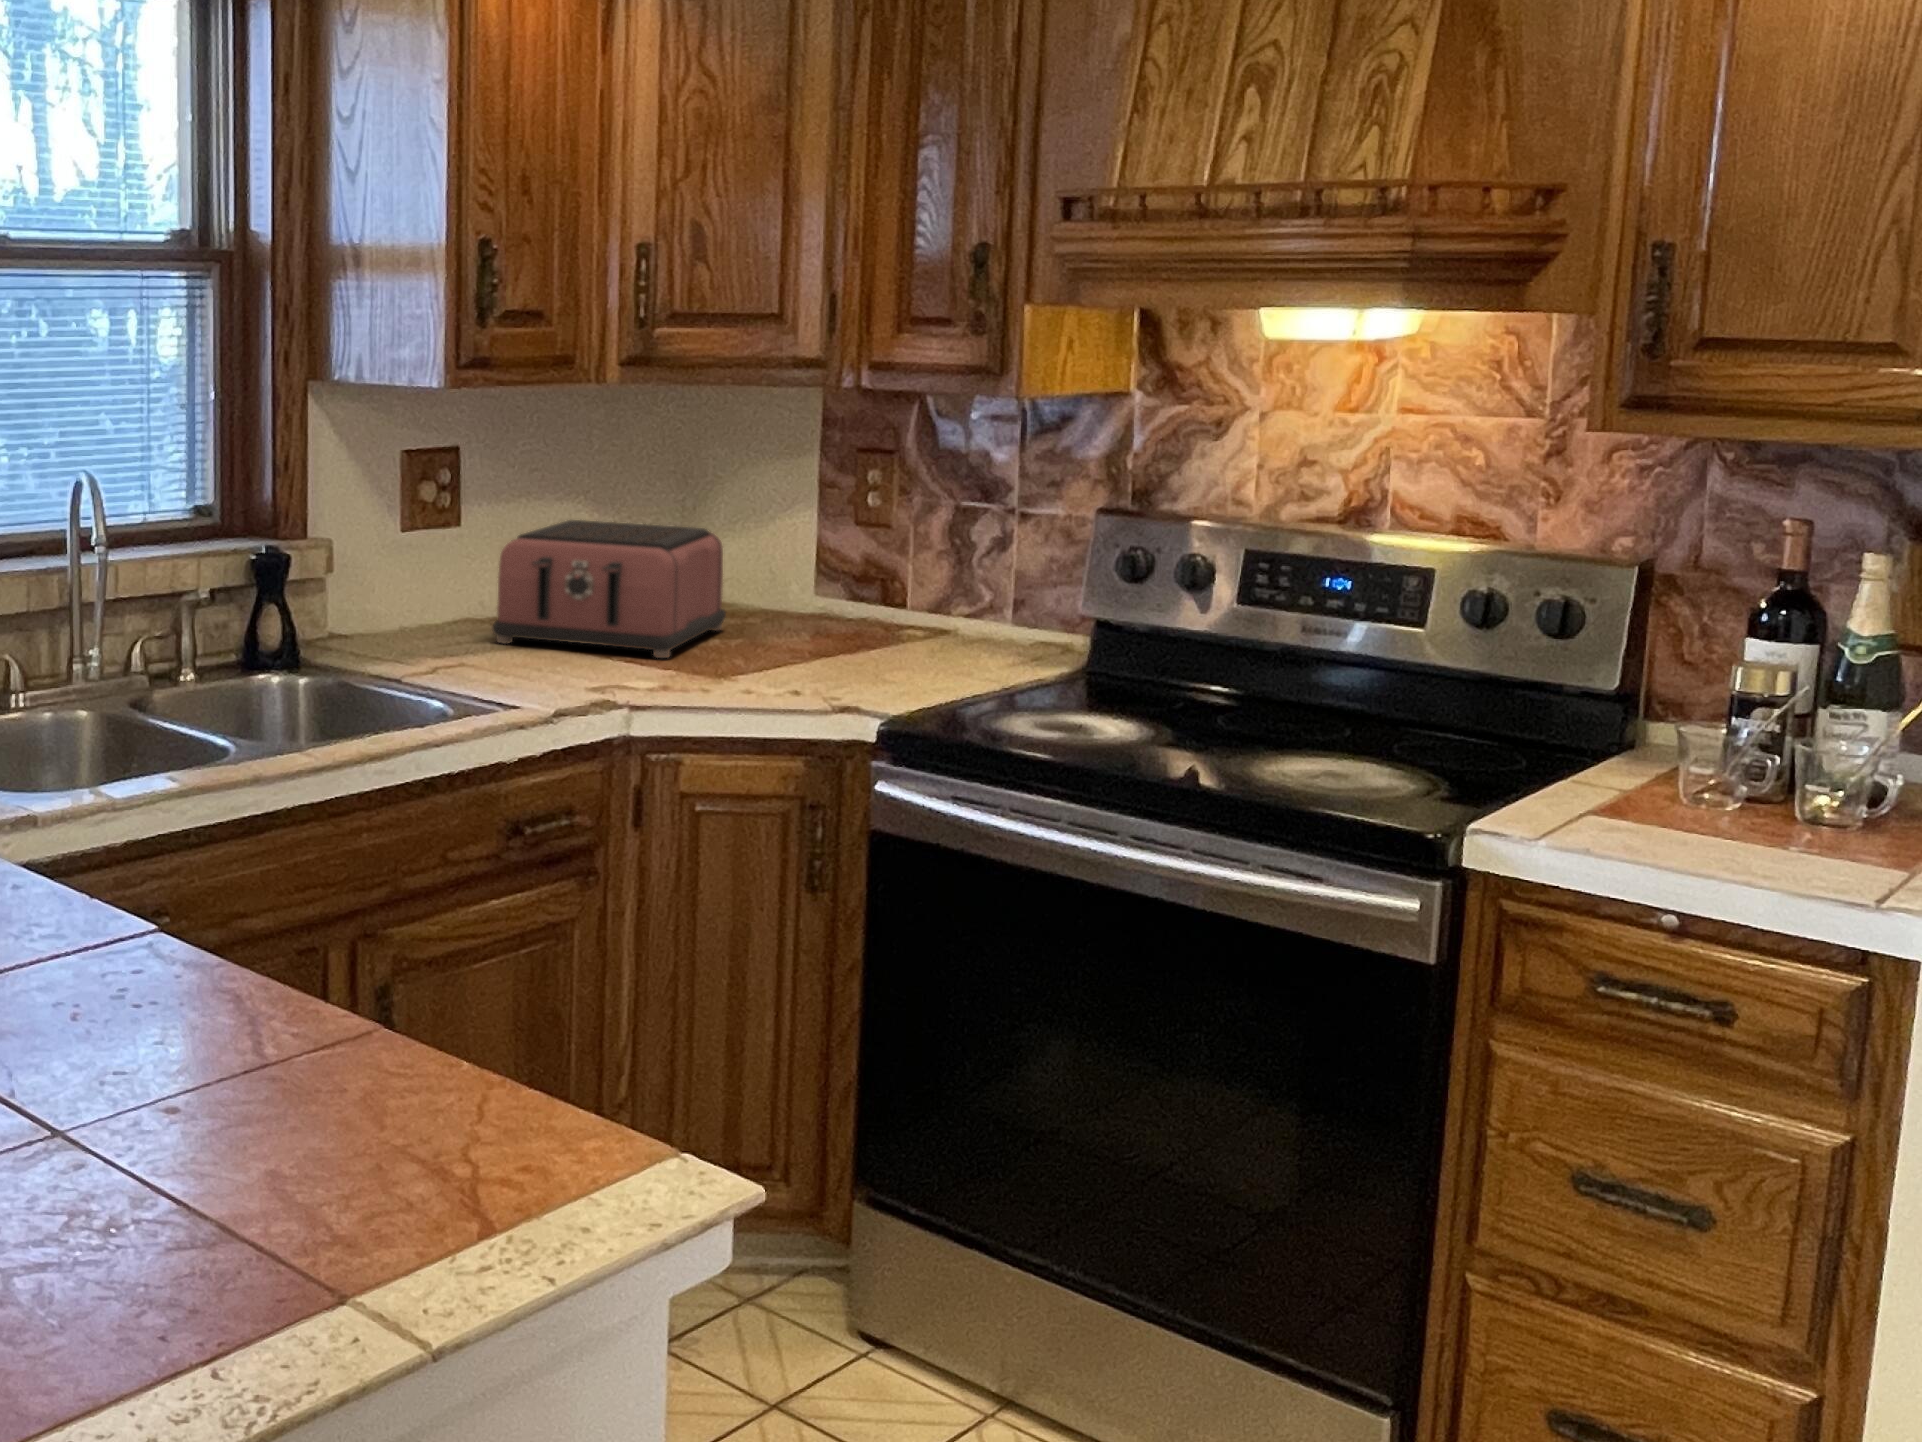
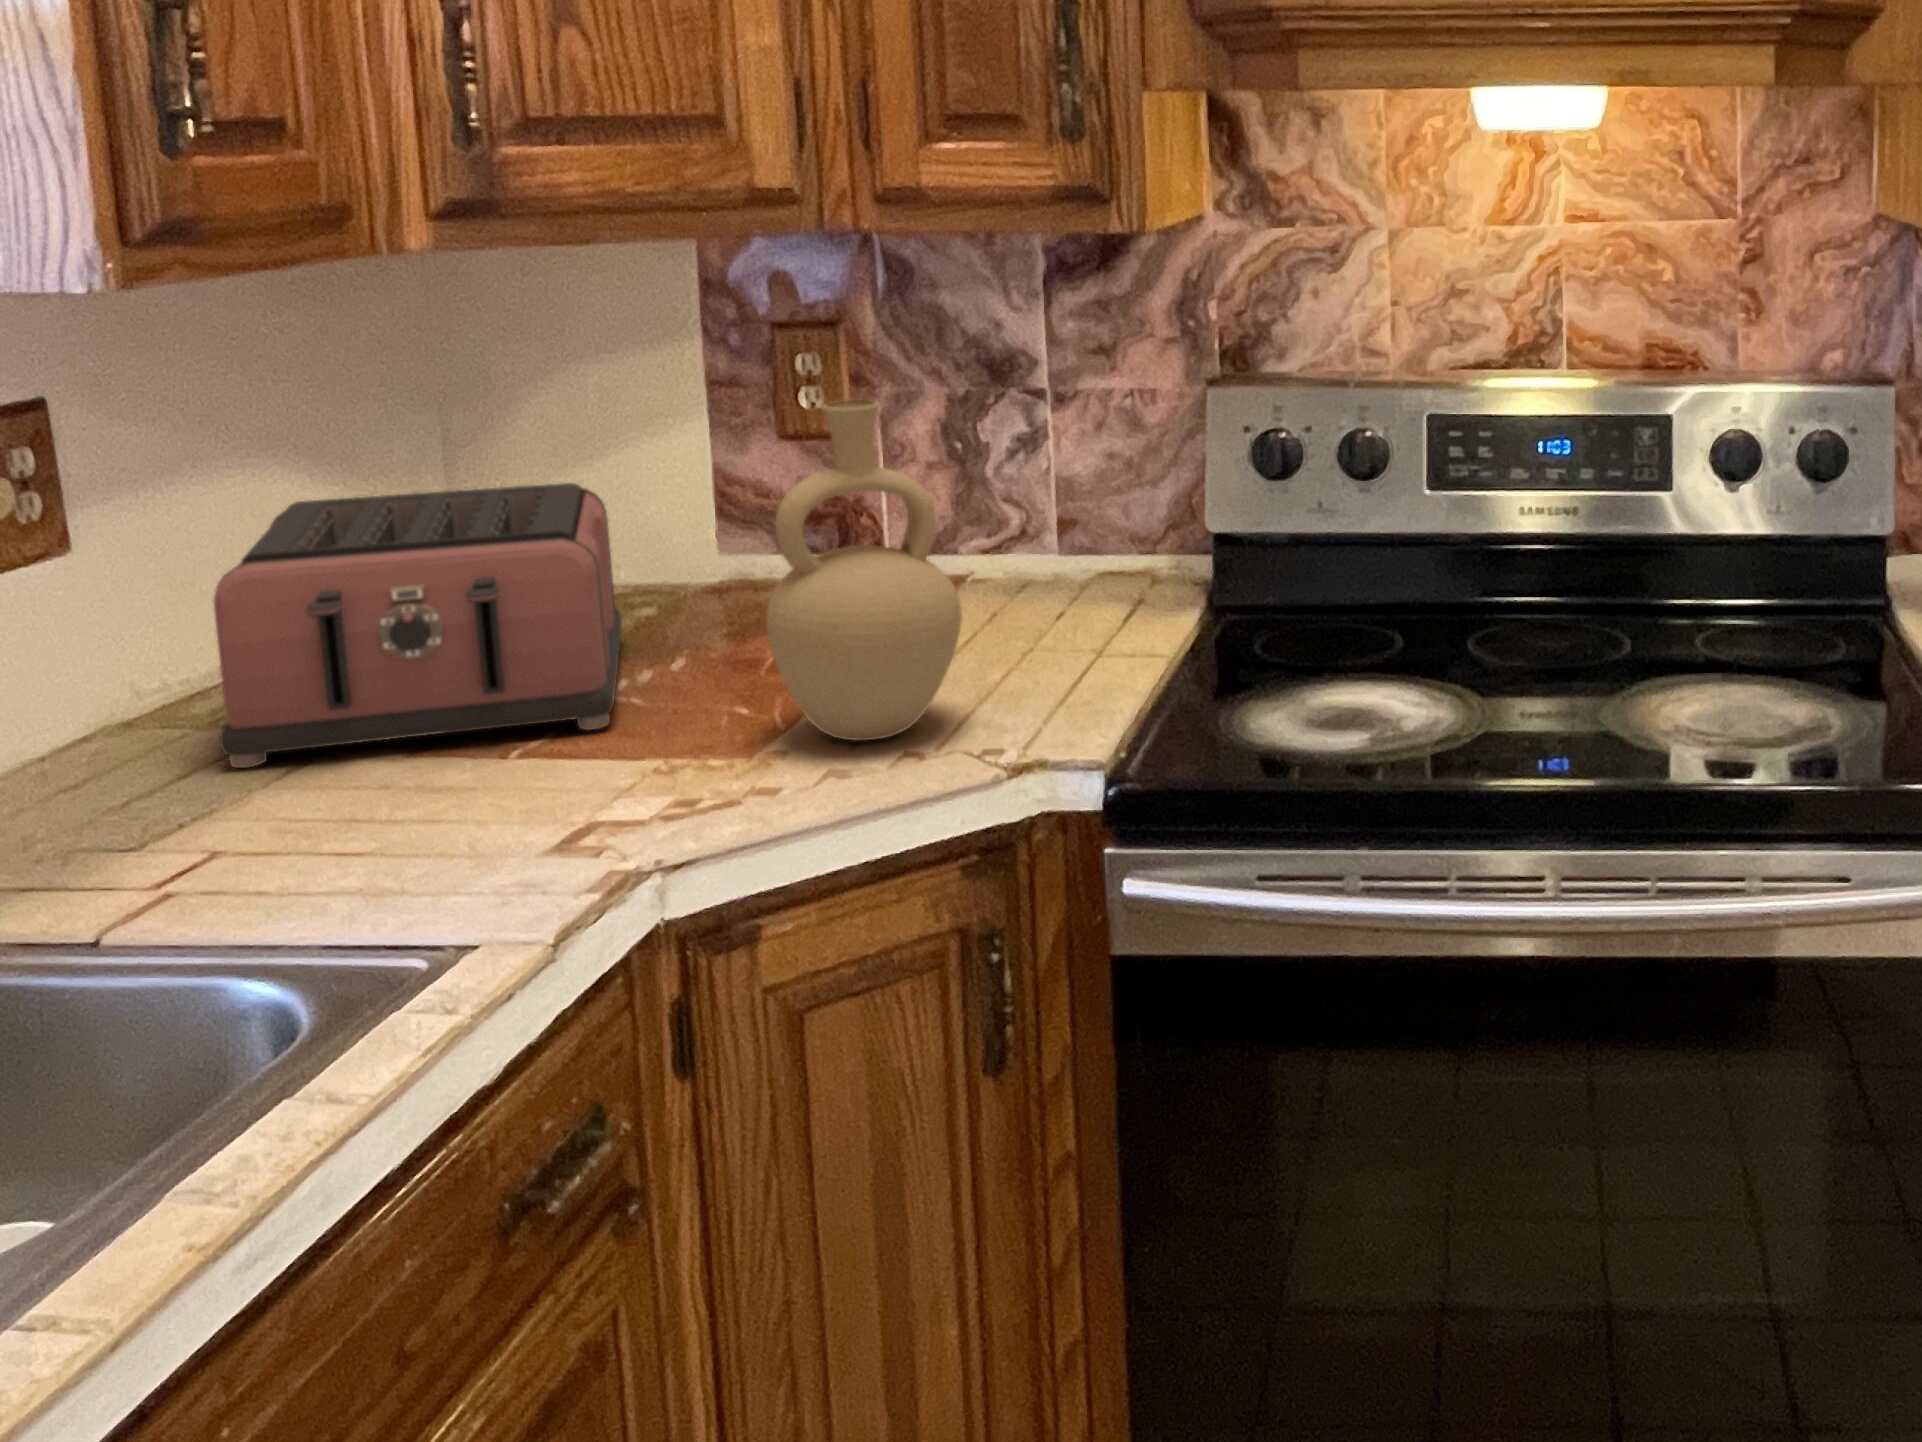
vase: none [736,482,850,686] -> present [767,400,962,741]

